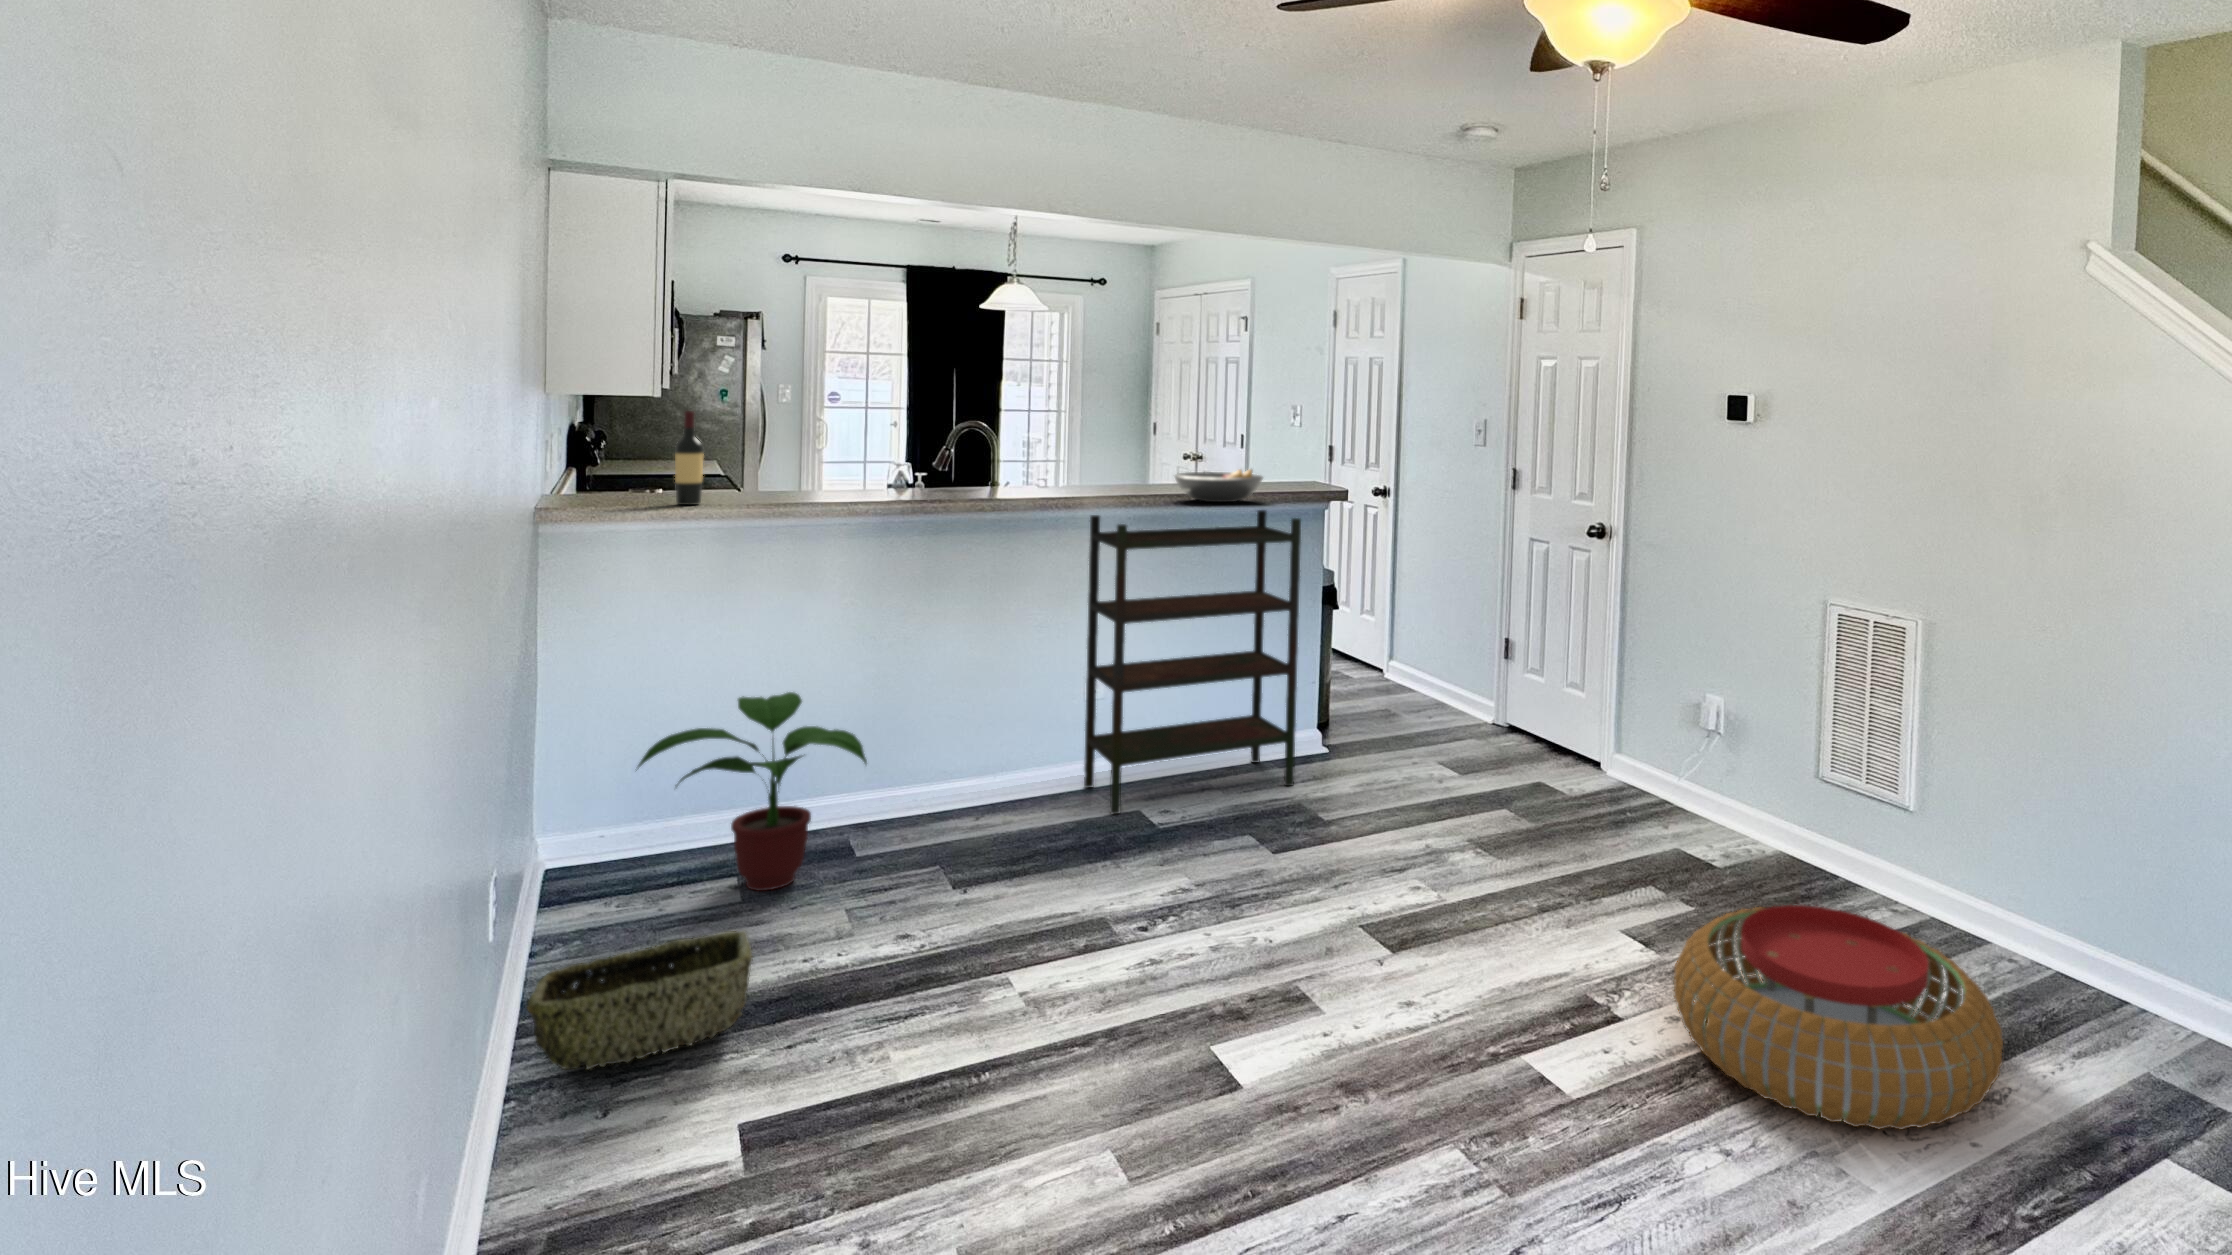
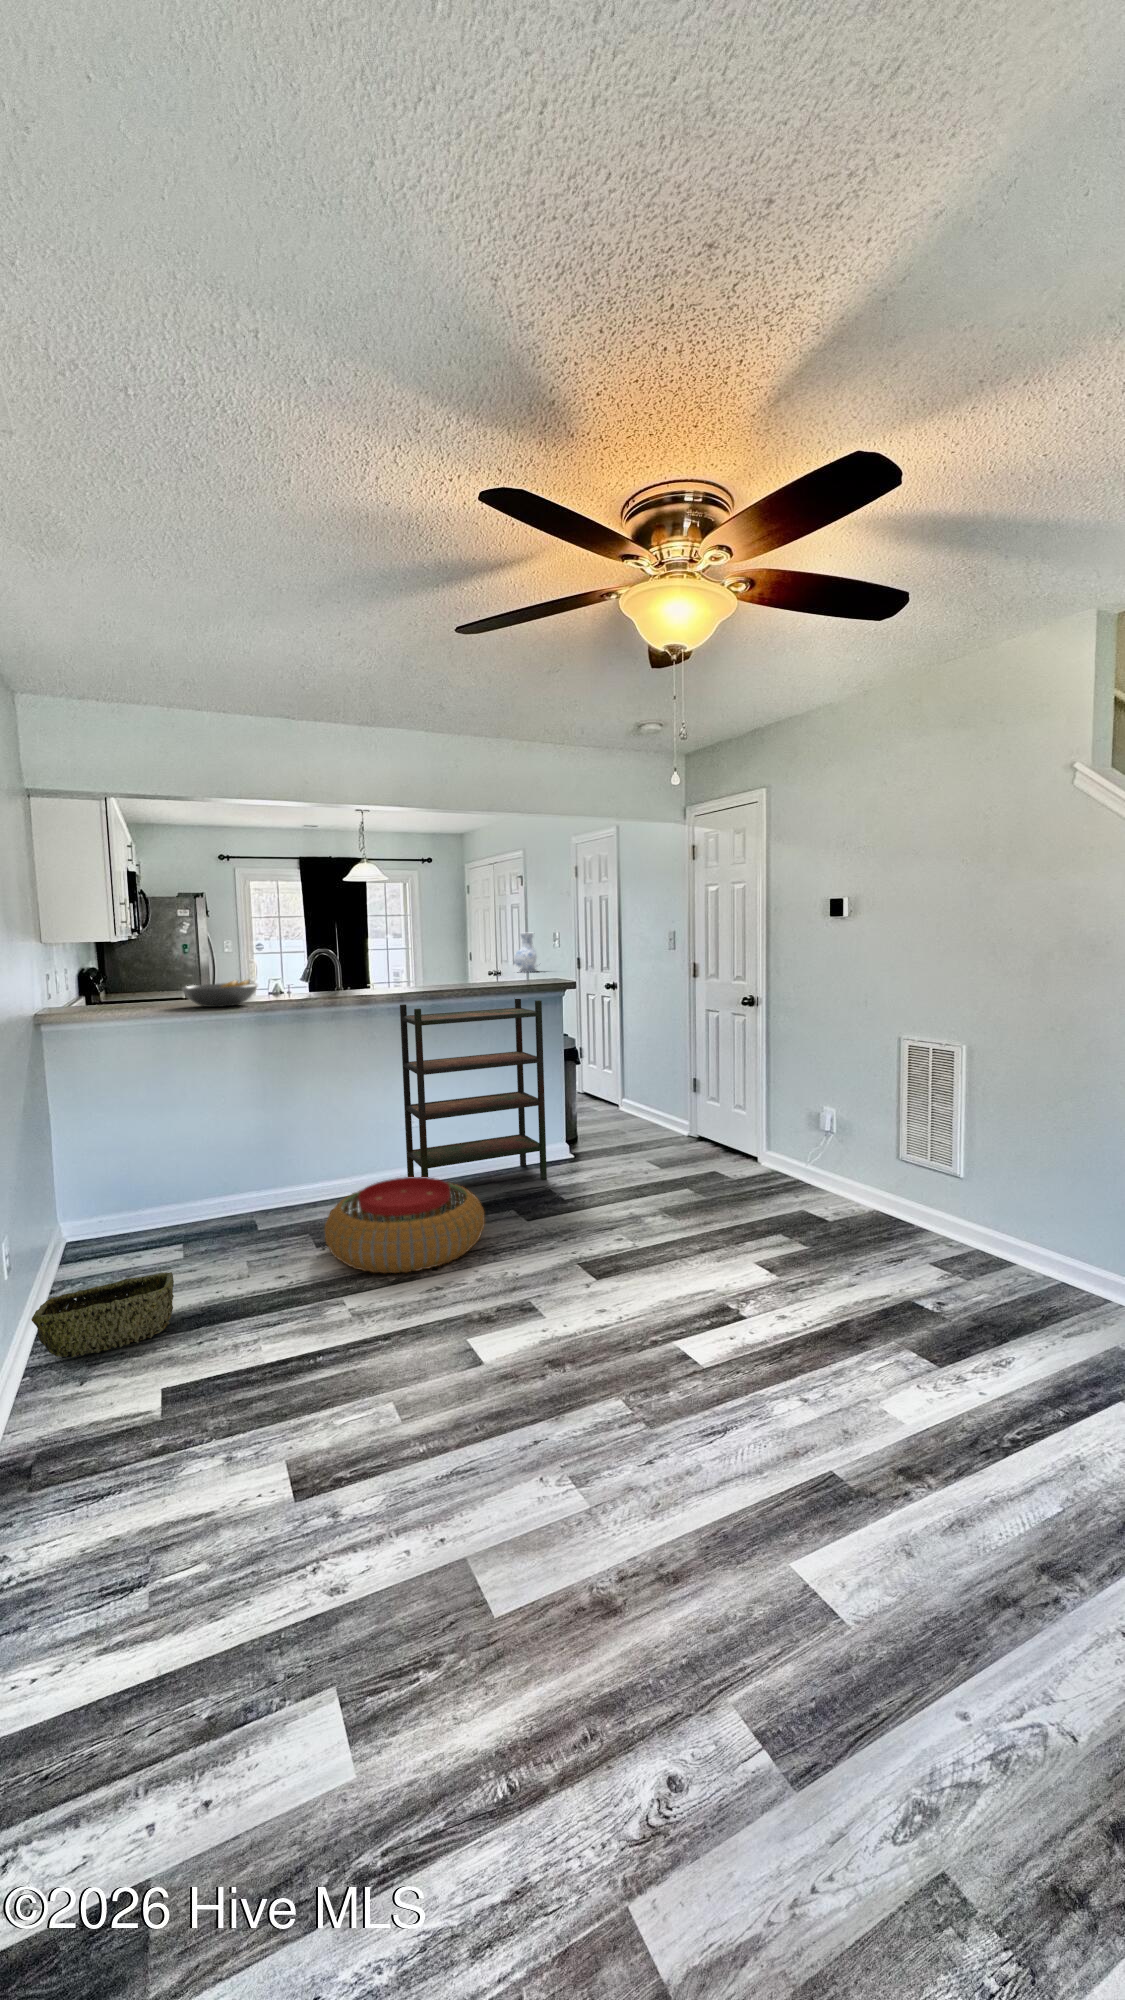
vase: none [1233,407,1274,465] -> present [514,933,537,973]
wine bottle: present [675,411,704,505] -> none [122,946,142,1008]
fruit bowl: present [1175,469,1263,502] -> present [182,979,258,1007]
potted plant: present [638,692,867,891] -> none [105,1126,254,1251]
pouf: present [1674,905,2003,1129] -> present [325,1177,485,1273]

